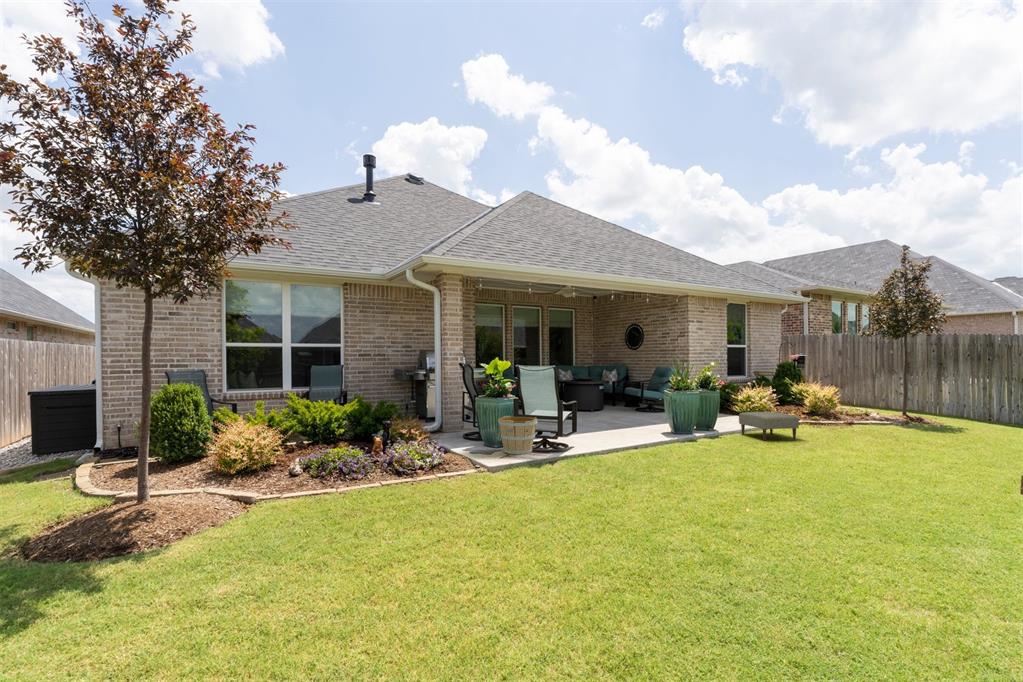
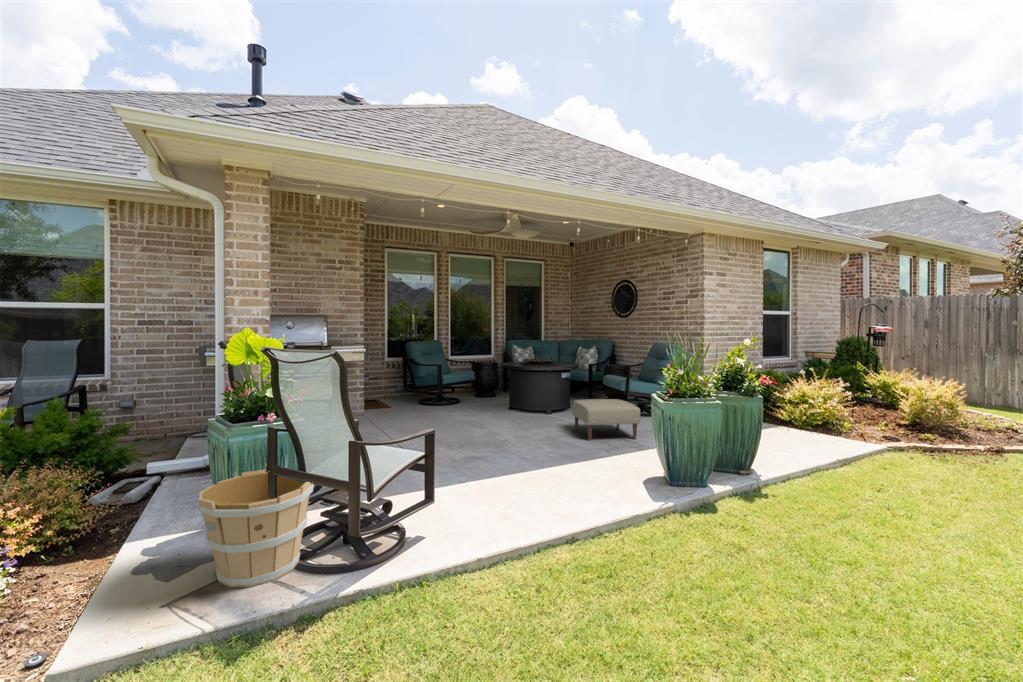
ottoman: present [739,412,799,441] -> present [572,399,640,440]

